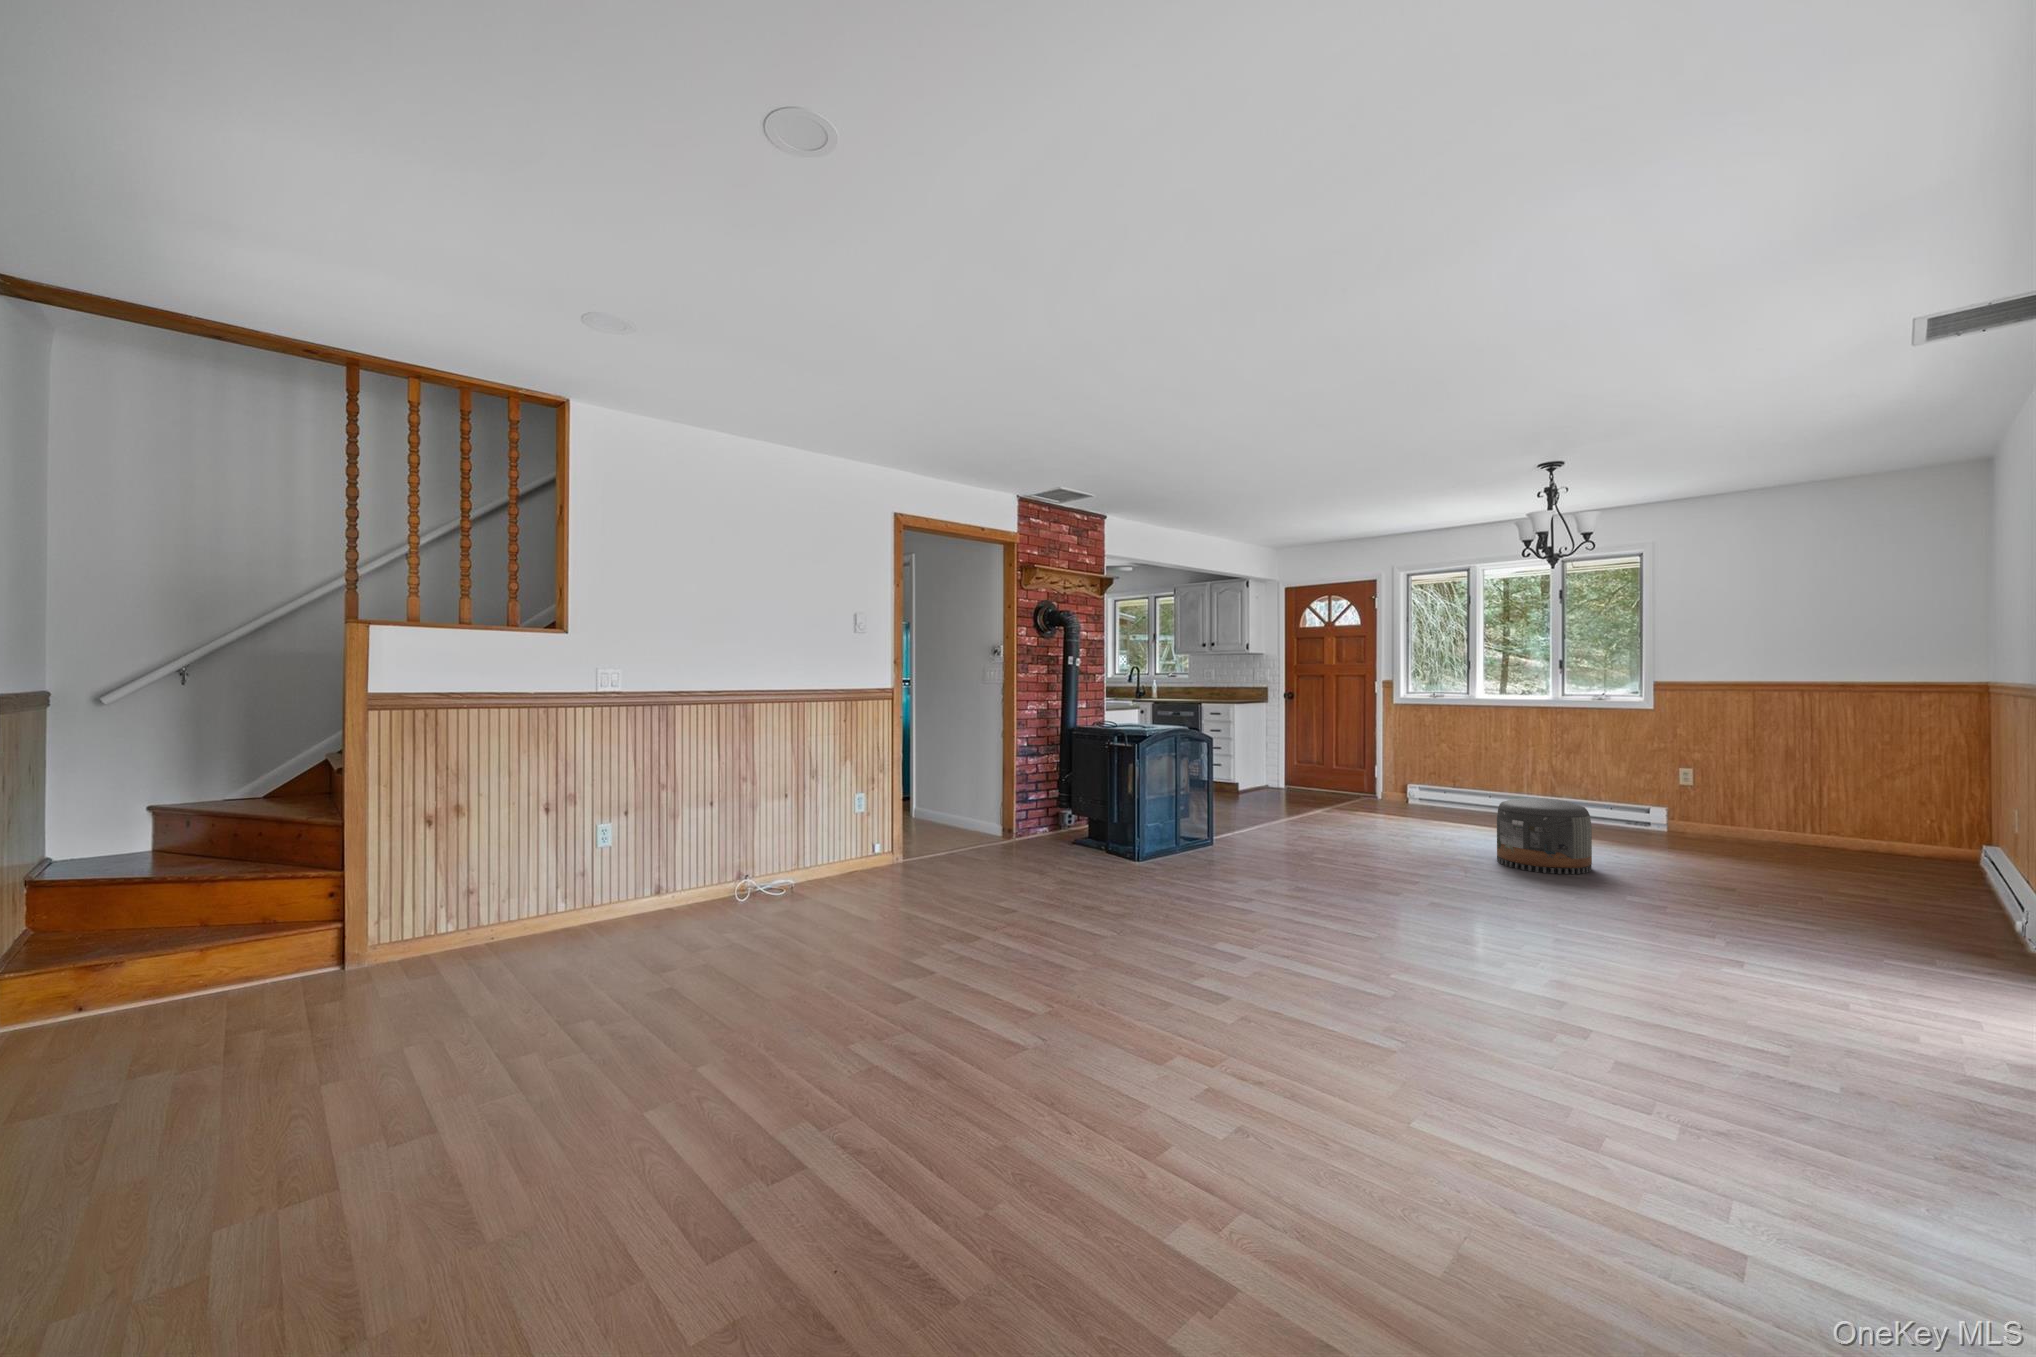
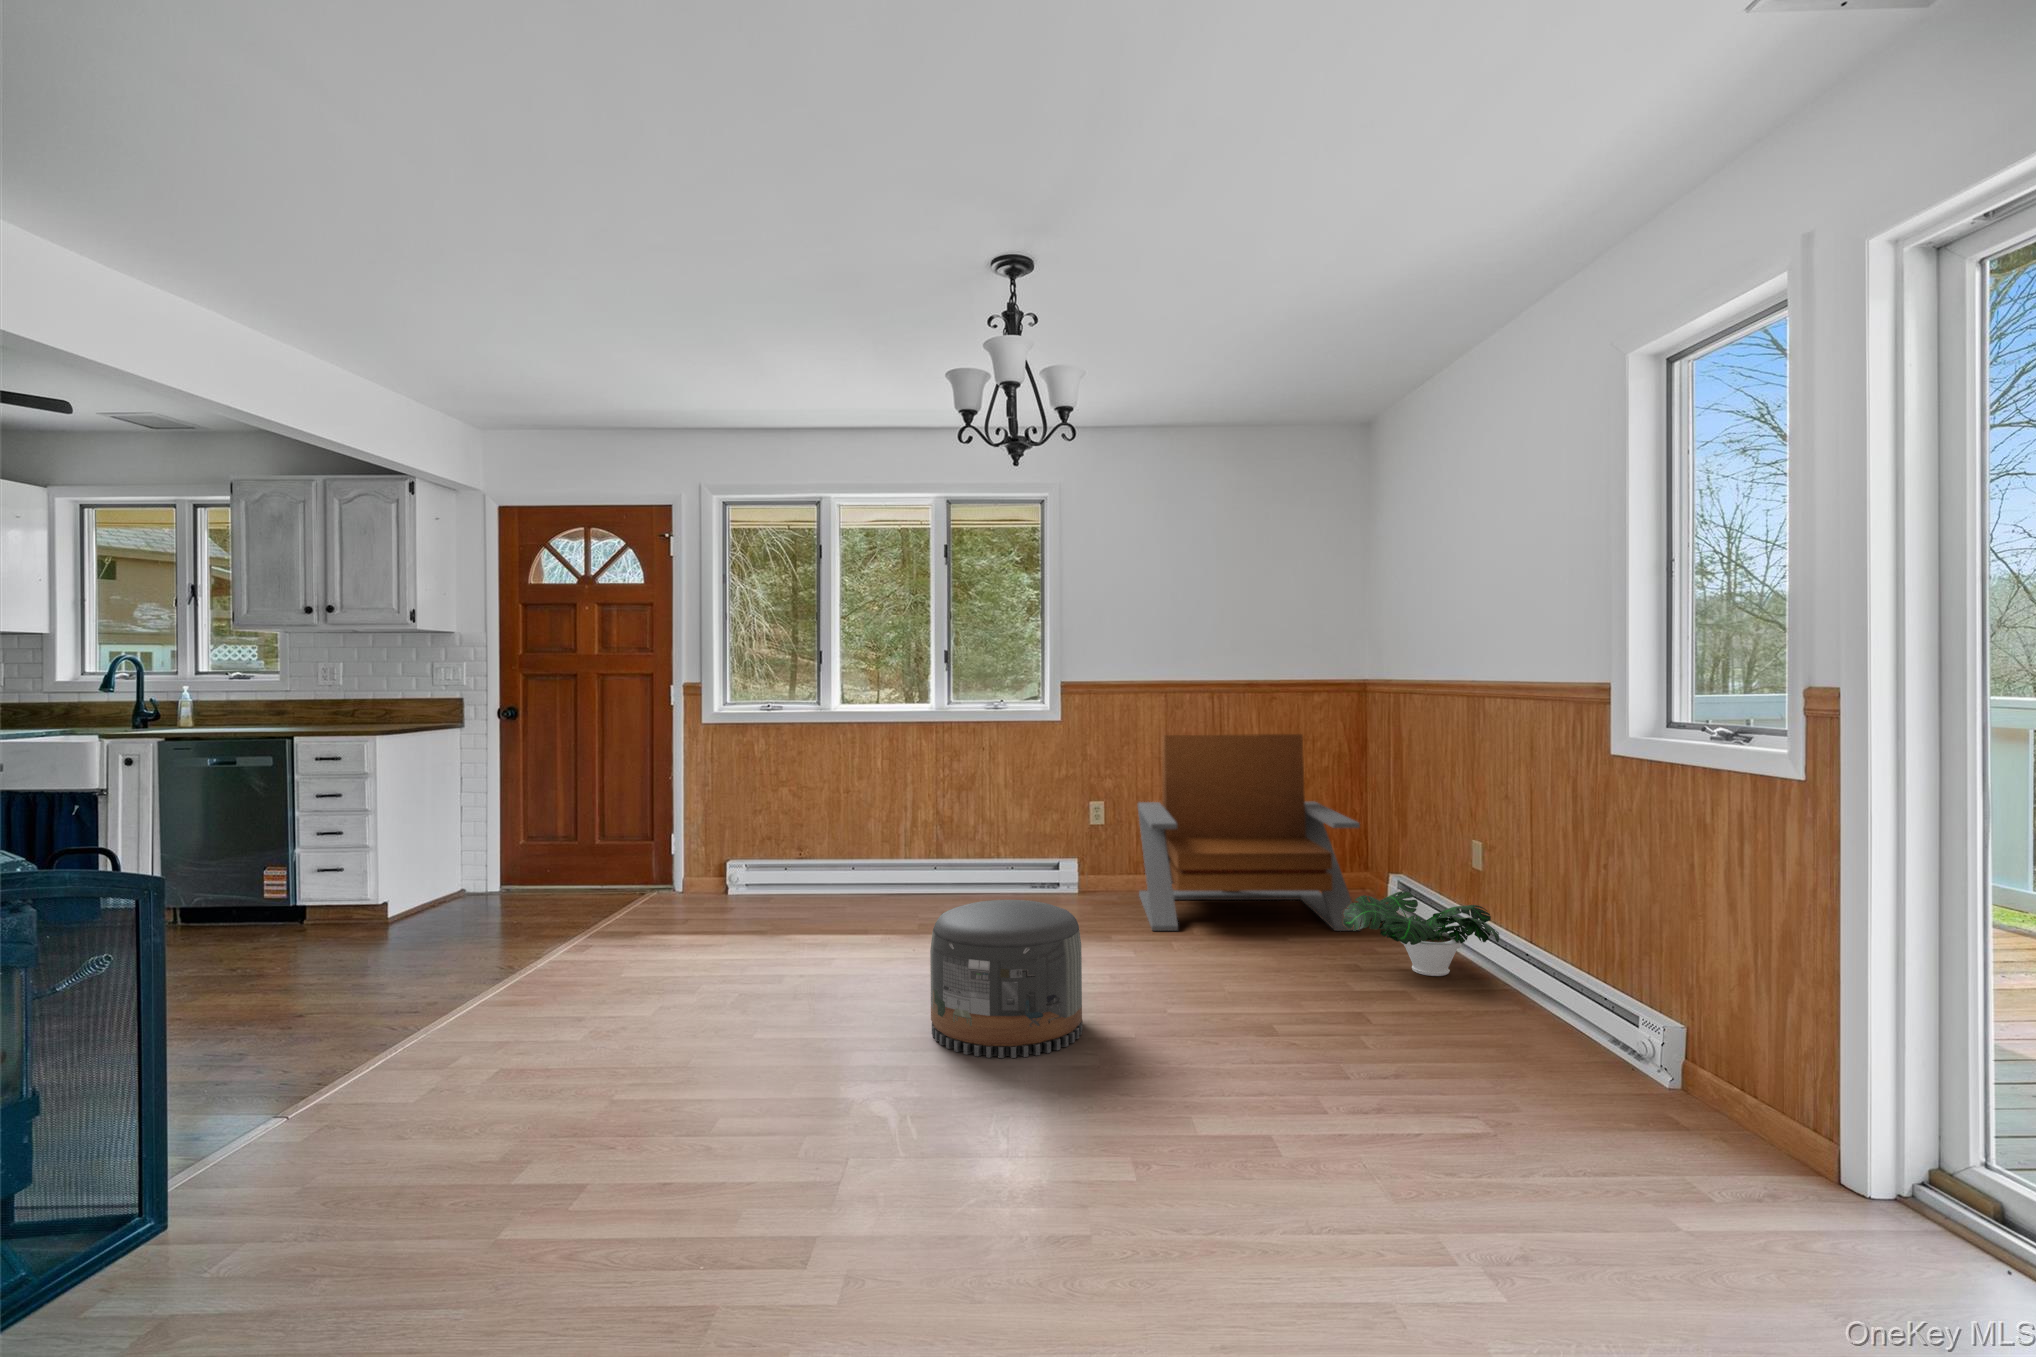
lounge chair: none [1701,721,1908,875] -> present [1138,734,1360,931]
potted plant: none [1840,838,2004,899] -> present [1343,891,1499,976]

